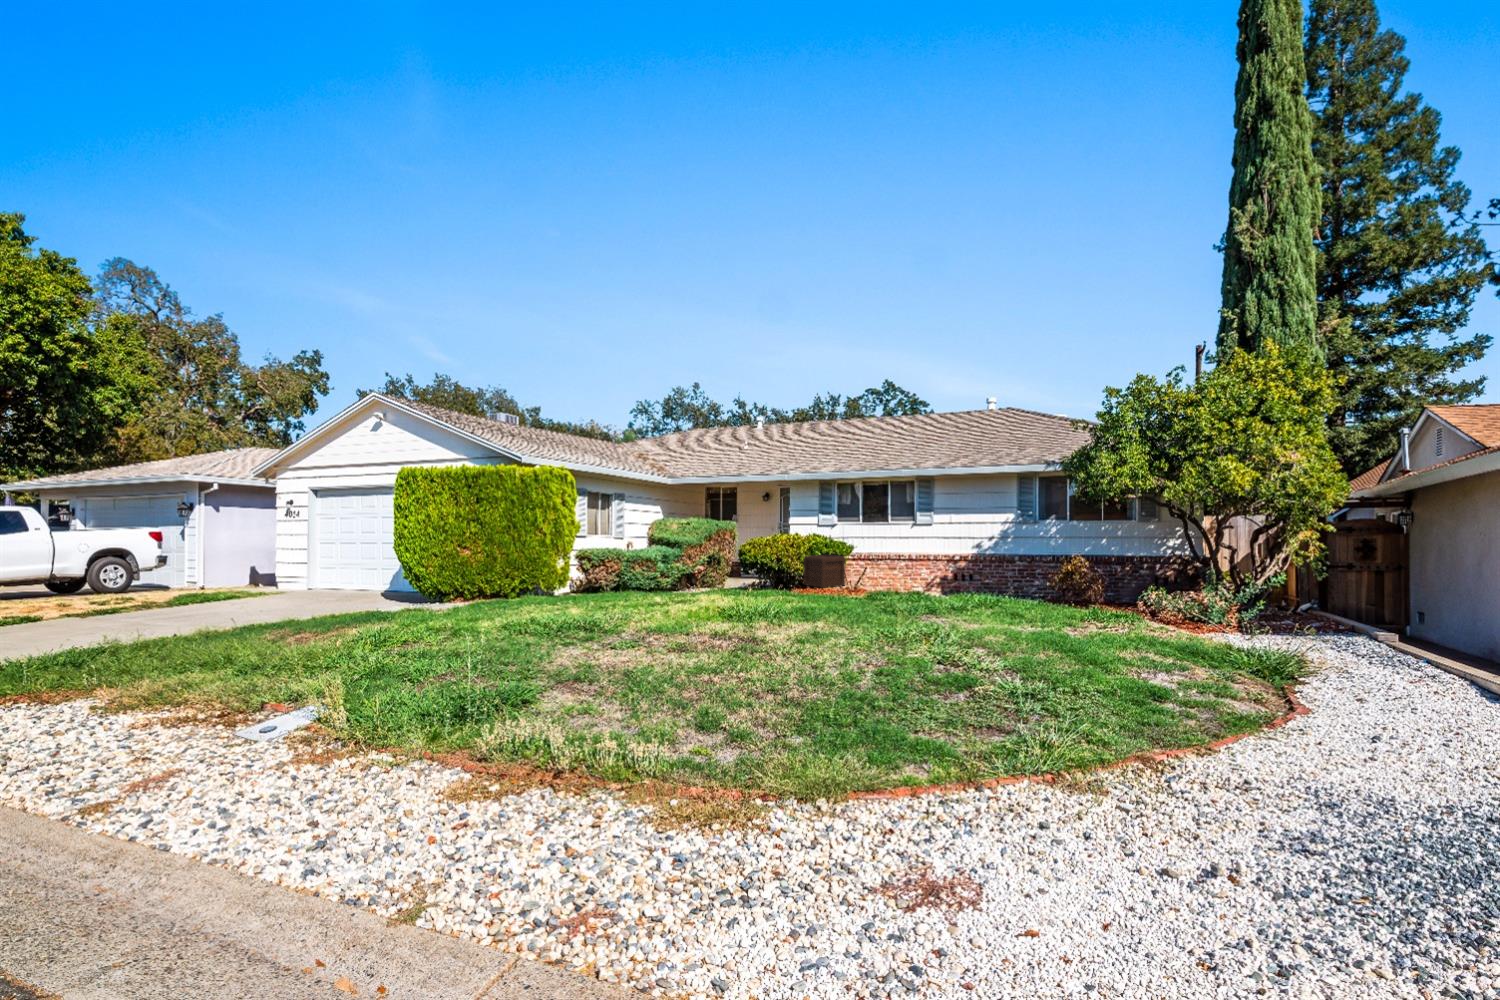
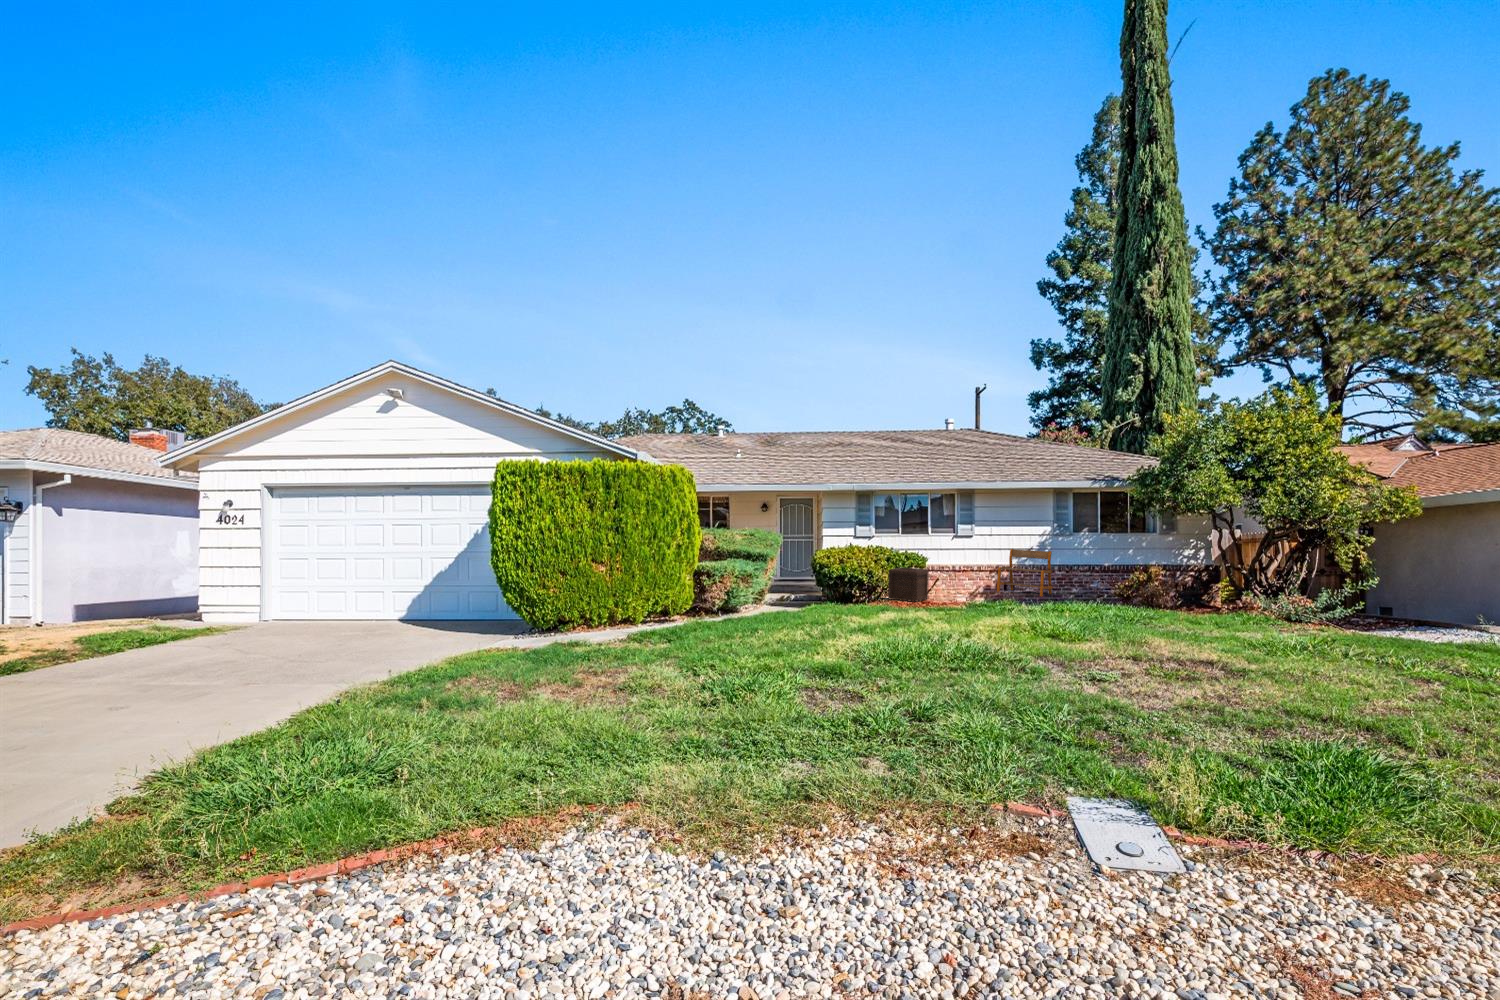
bench: none [948,538,1002,587] -> present [997,549,1053,597]

